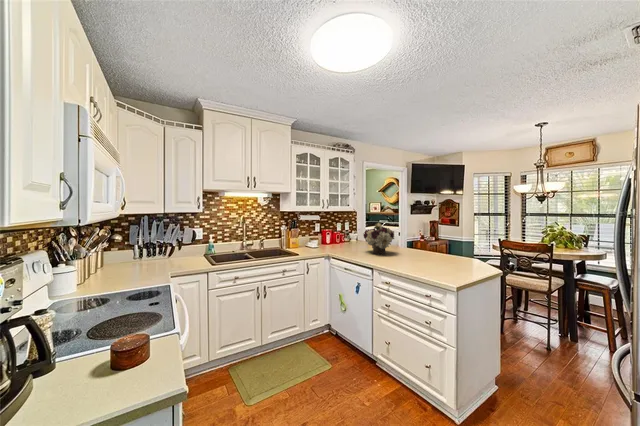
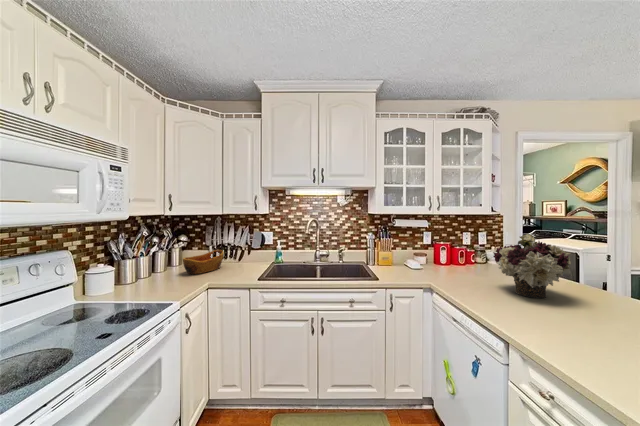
wooden bowl: none [129,247,163,271] -> present [183,250,224,274]

